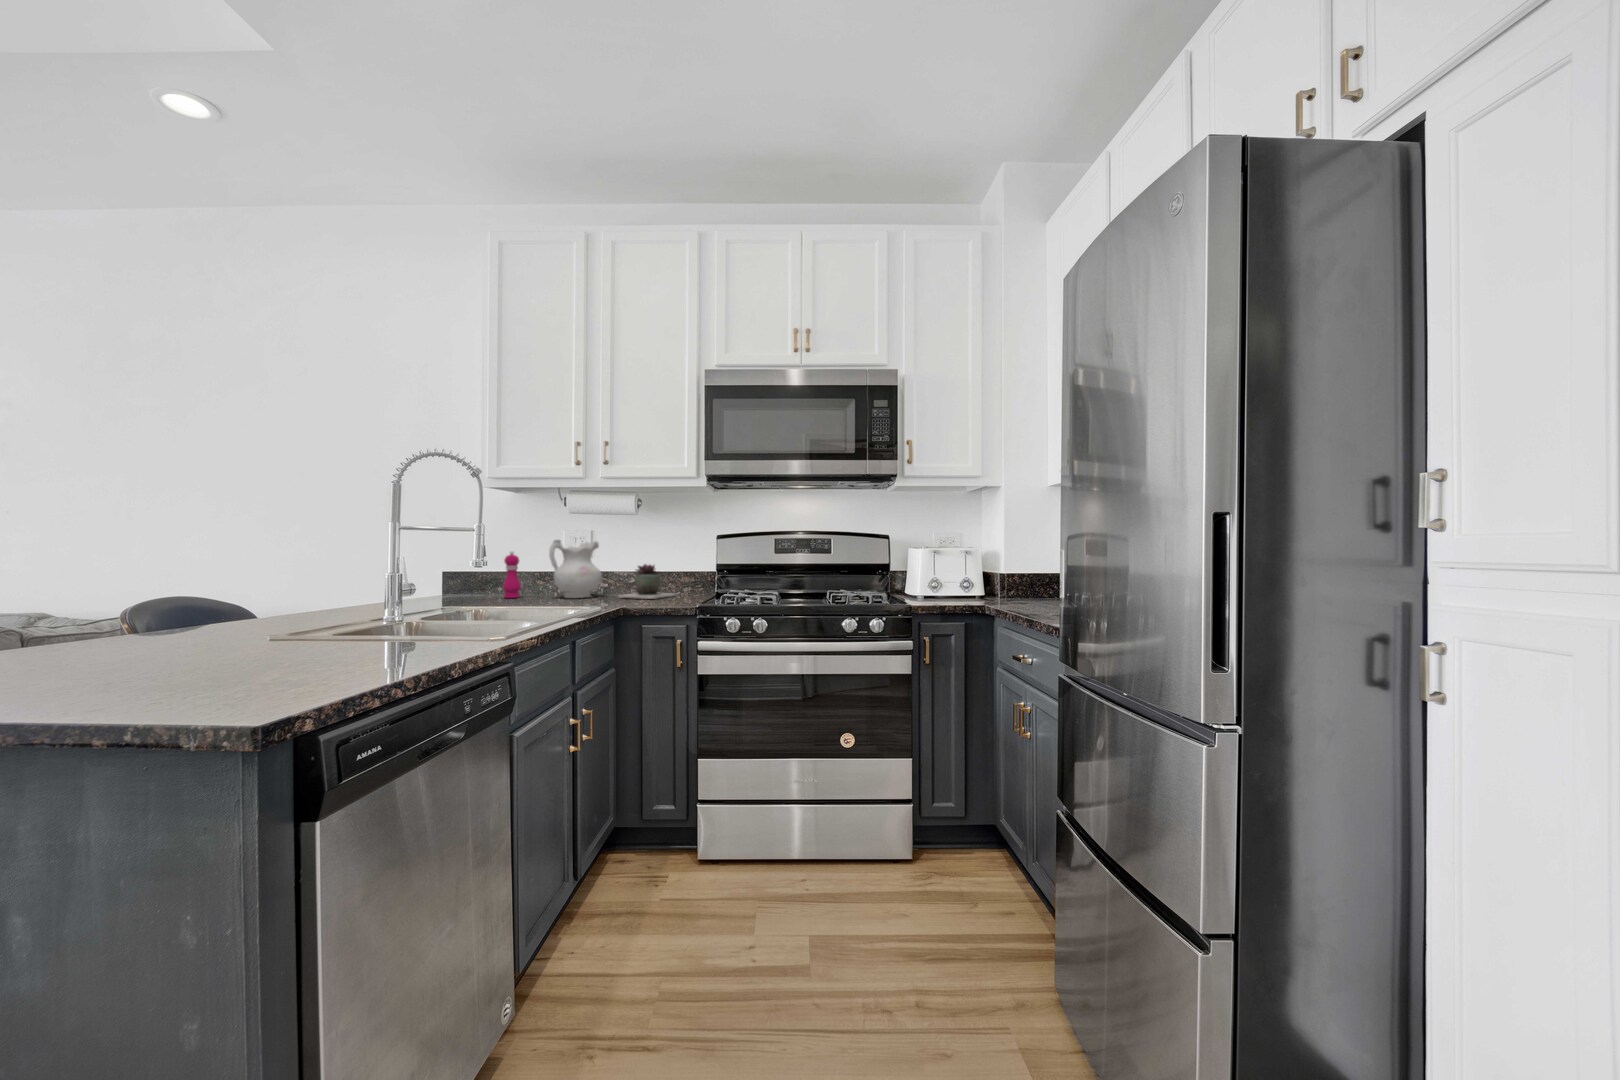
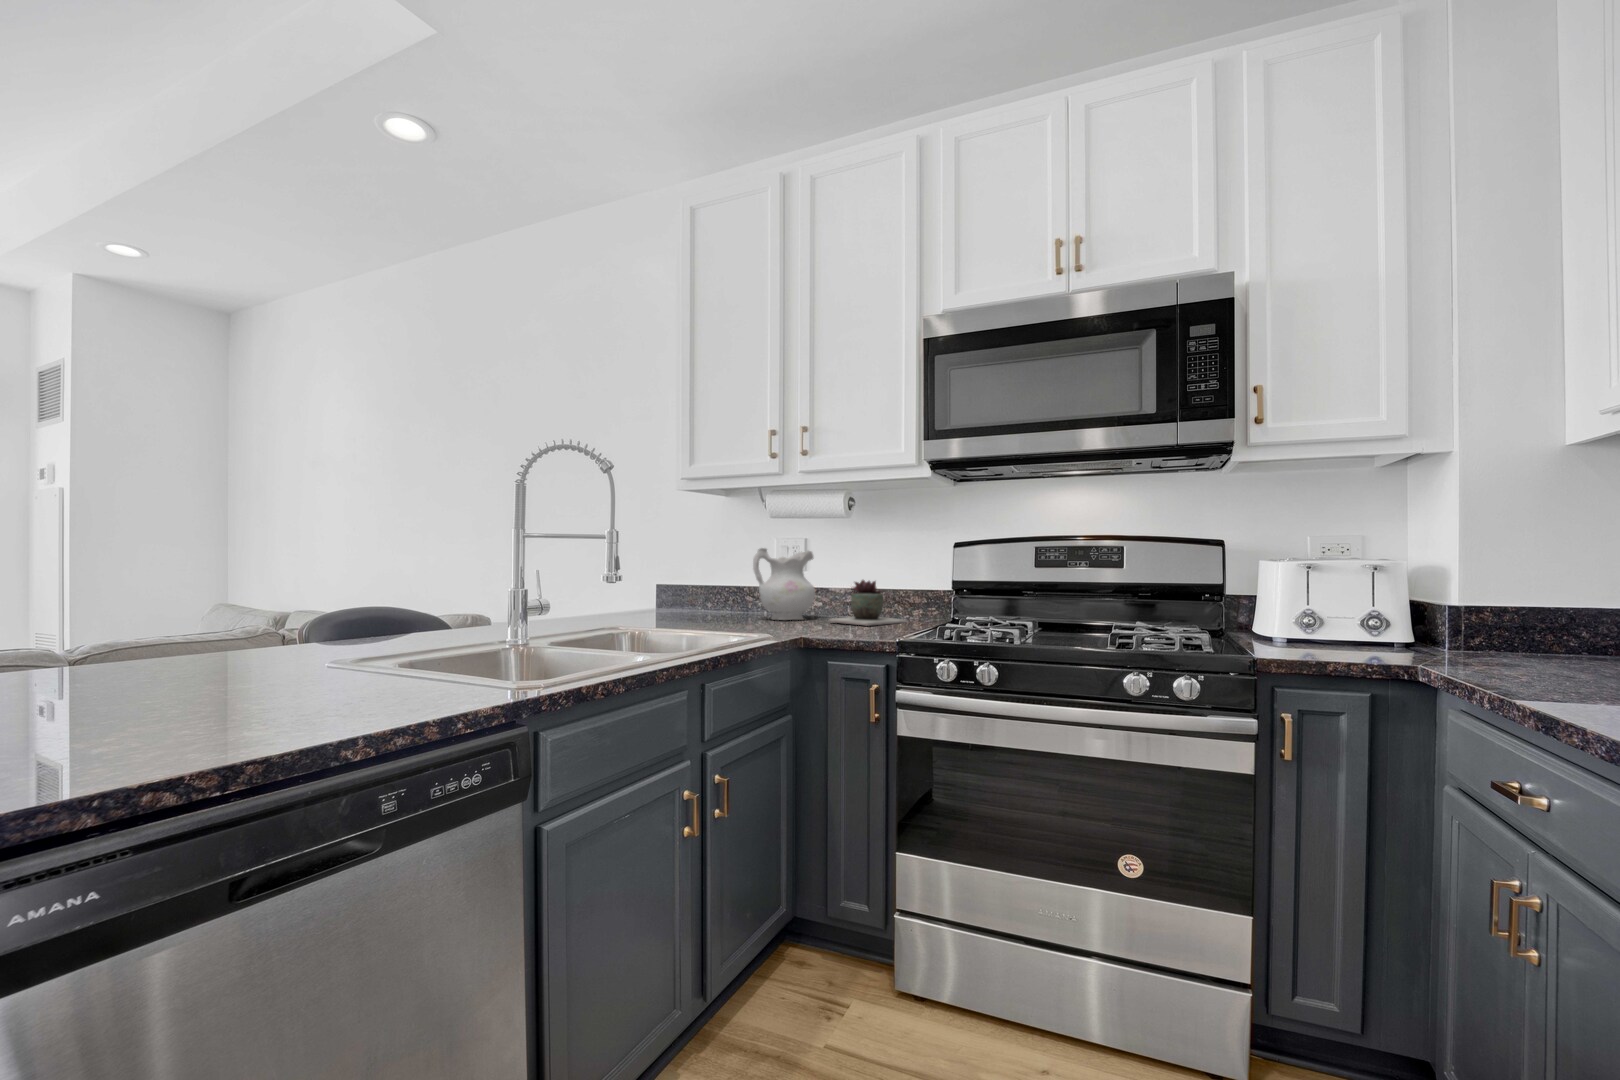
pepper mill: present [503,551,521,598] -> none [710,562,729,617]

